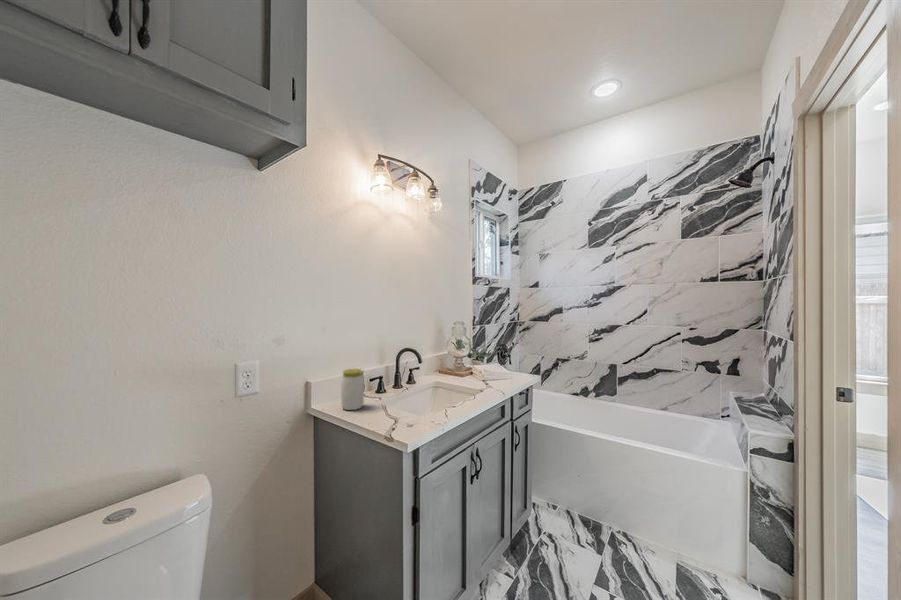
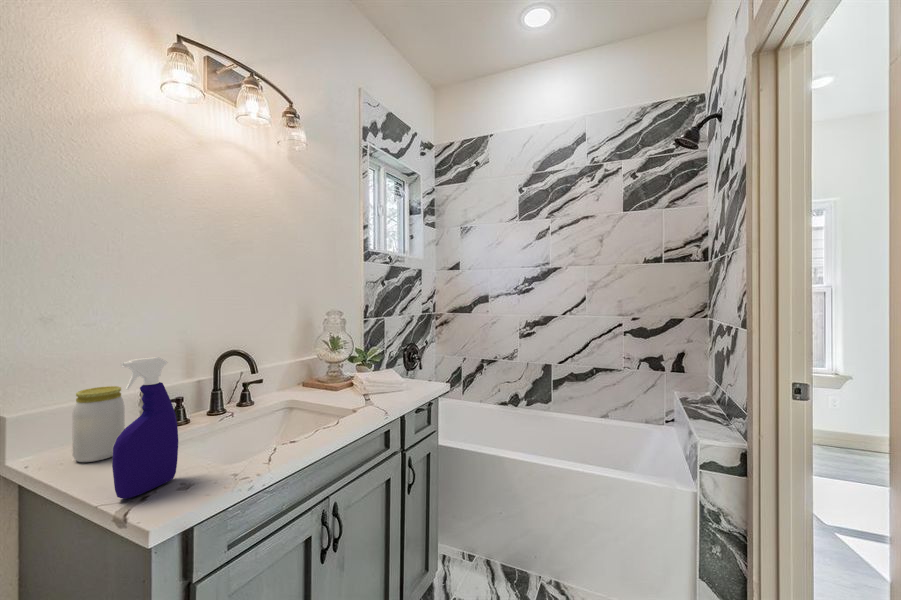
spray bottle: none [381,354,404,429] -> present [112,357,178,499]

